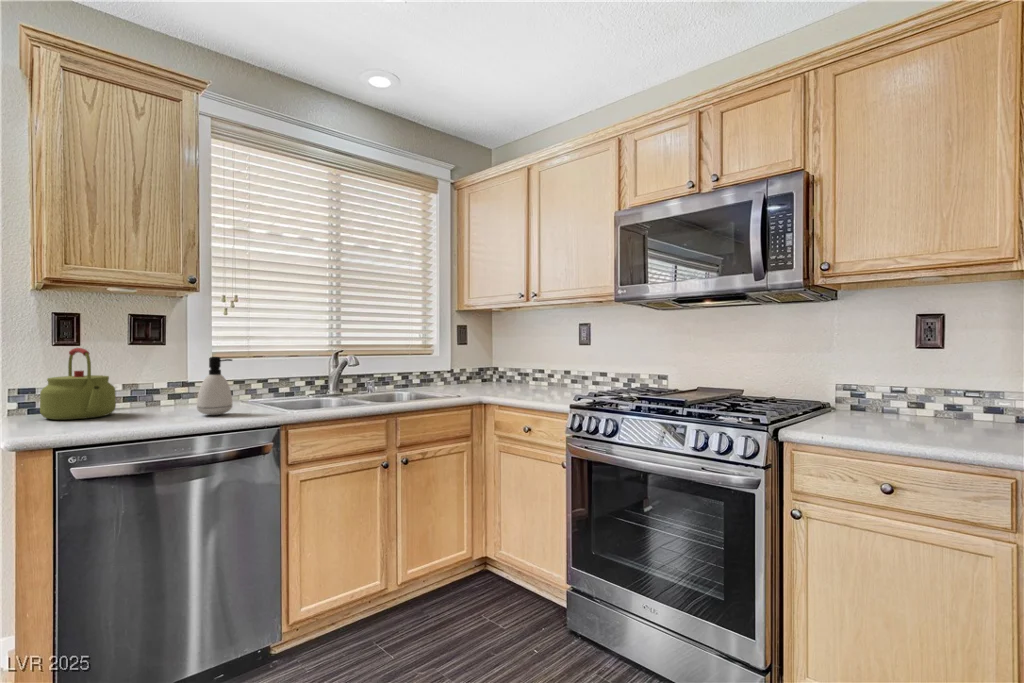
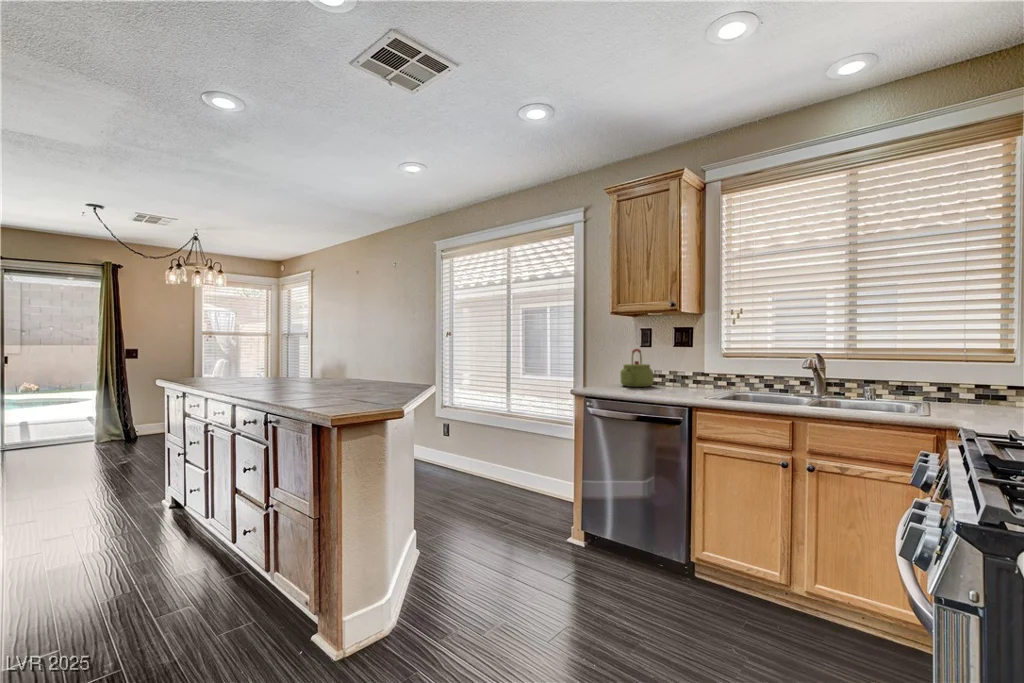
soap dispenser: present [197,357,232,415] -> none [662,355,684,394]

